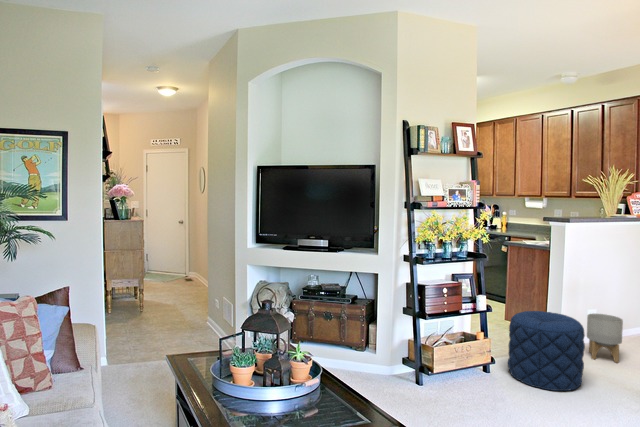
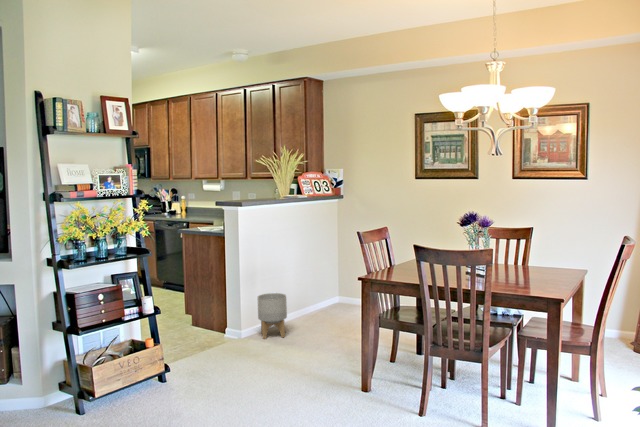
pouf: present [508,311,585,391] -> none [180,300,251,380]

